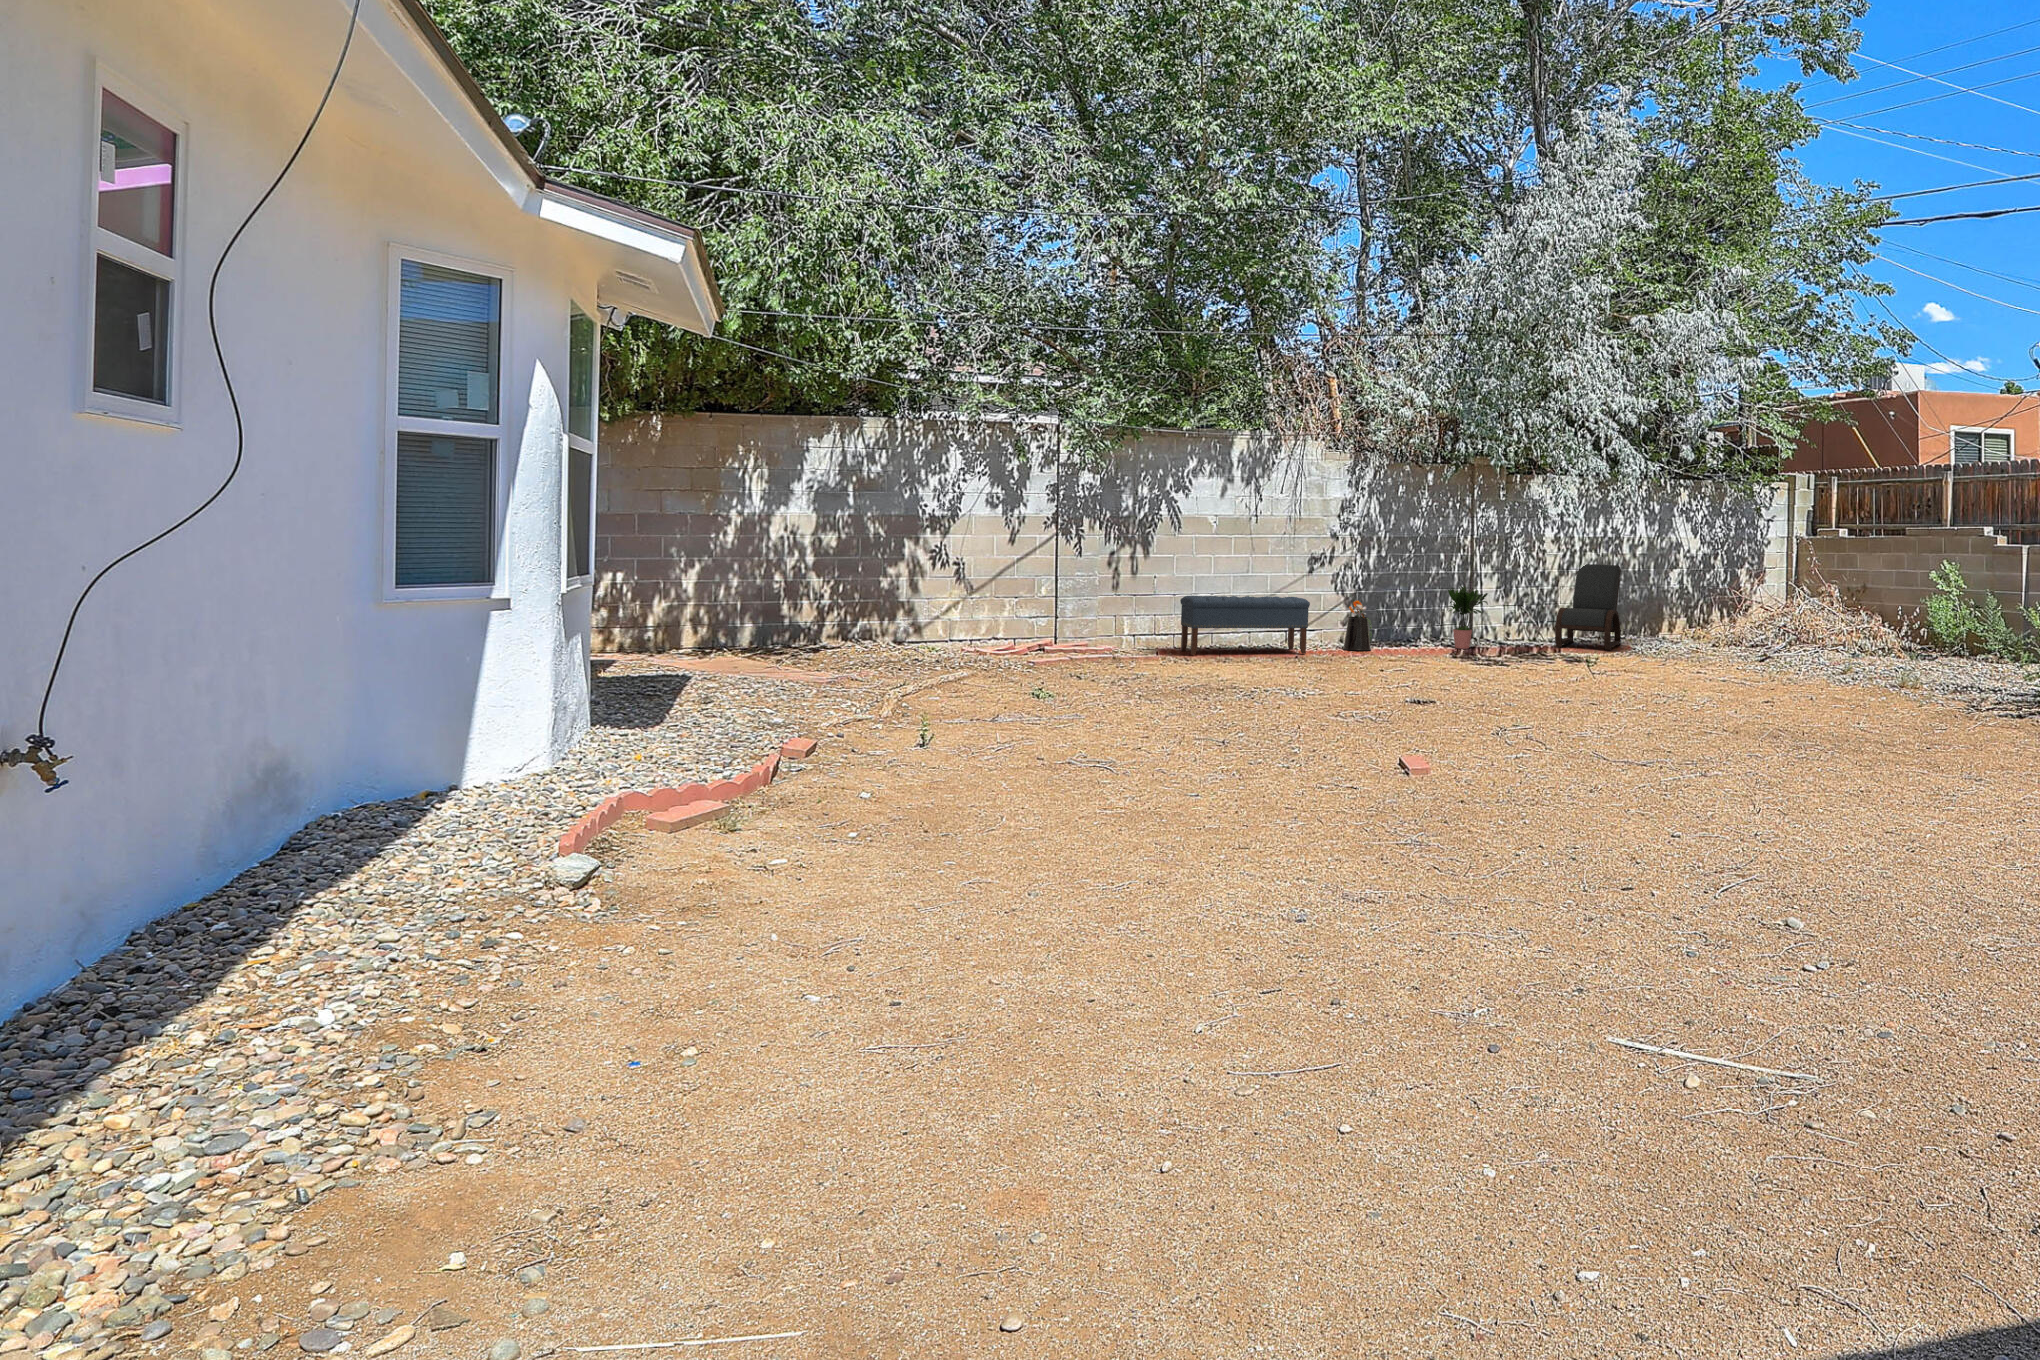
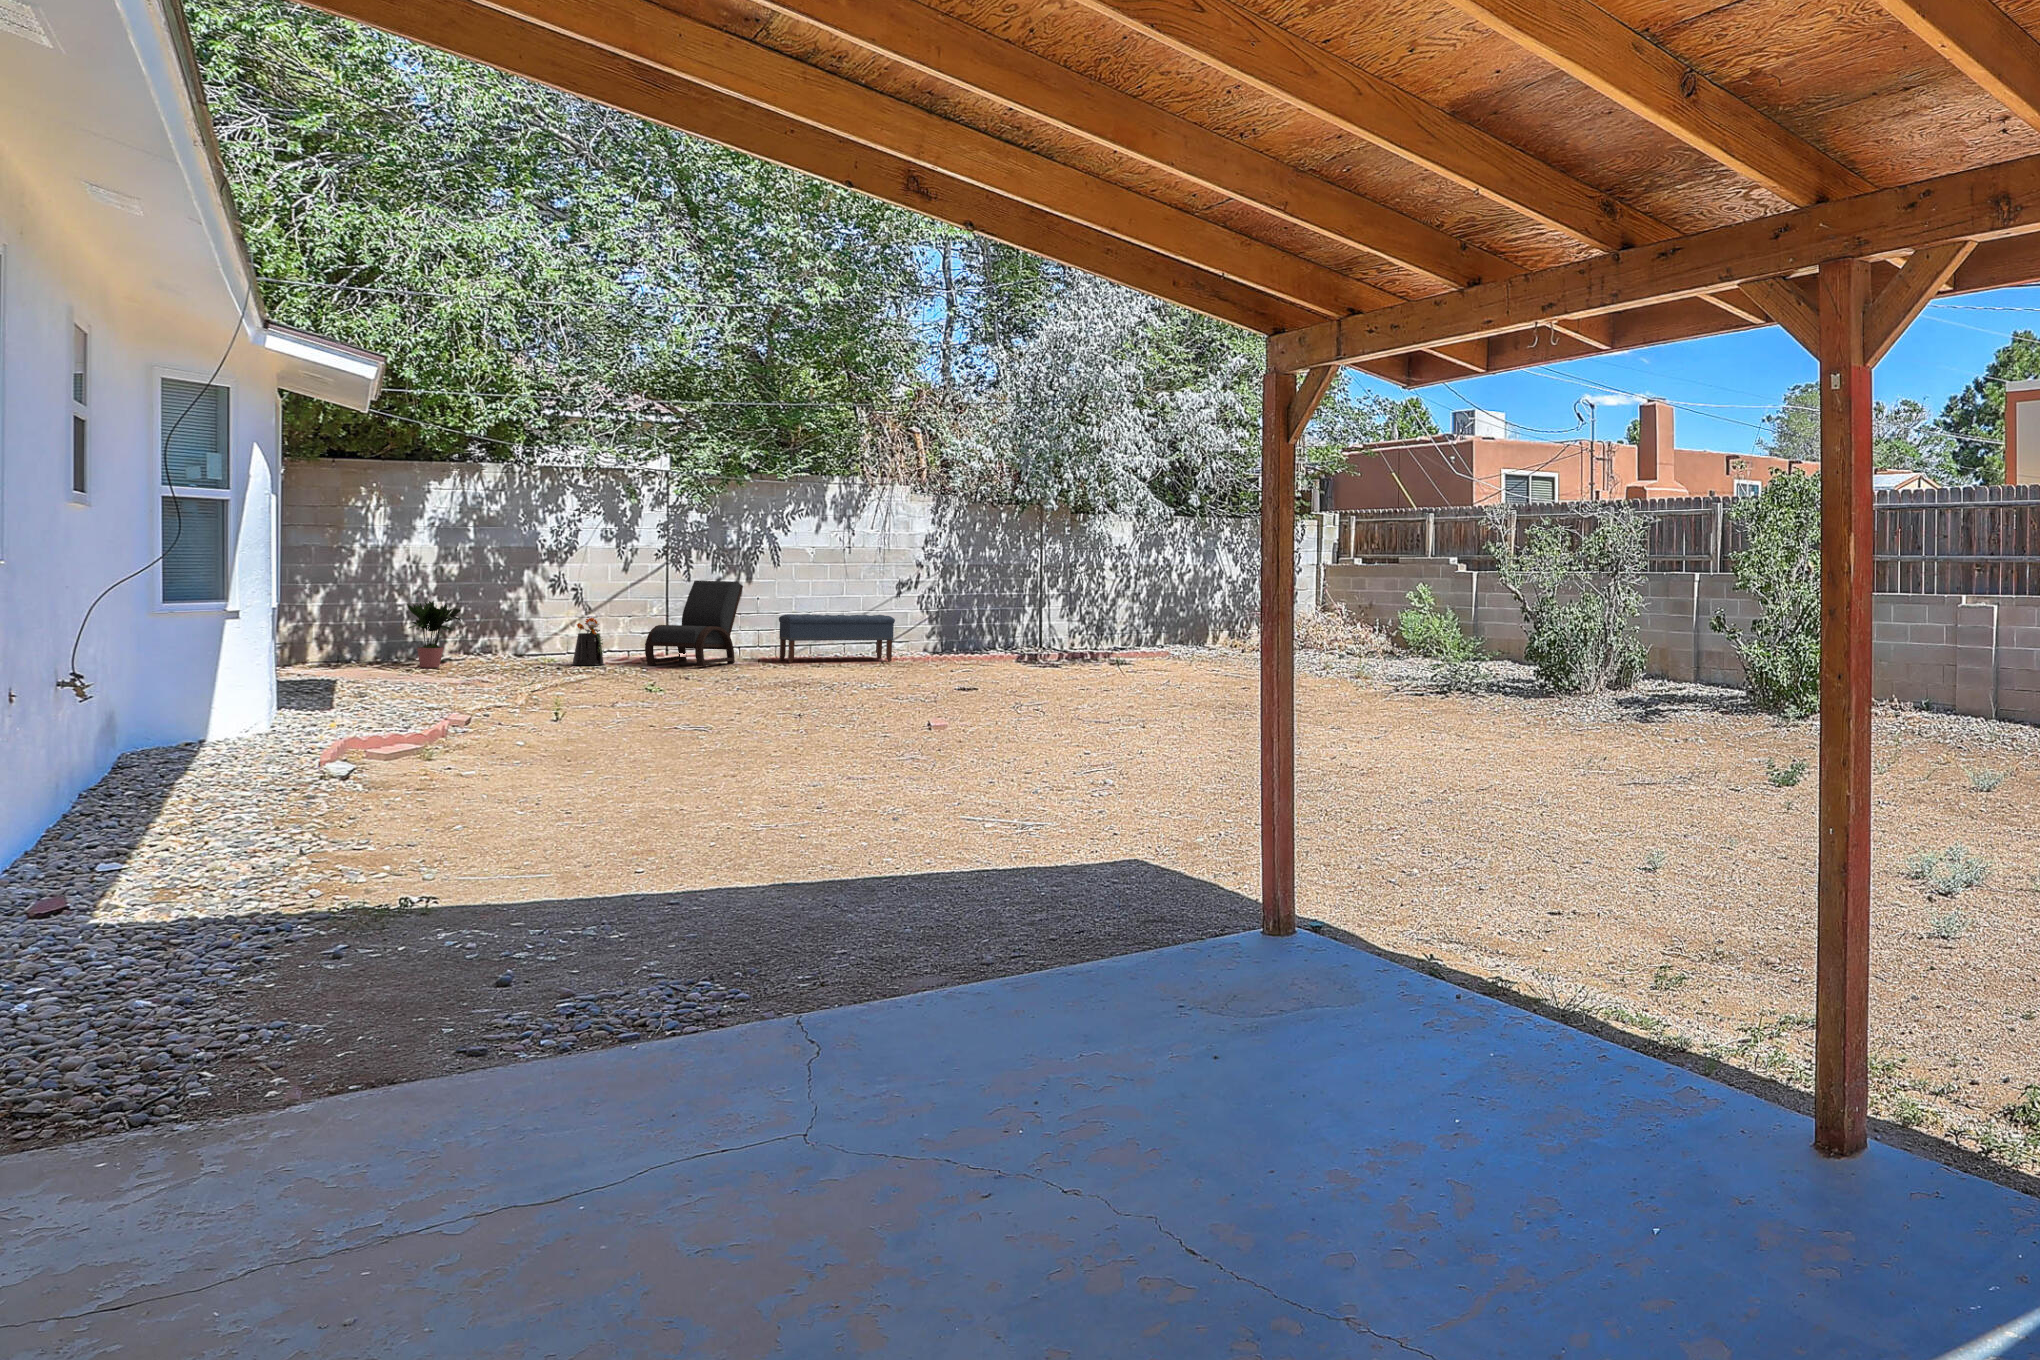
lounge chair: present [1555,564,1621,650] -> present [645,581,743,666]
potted plant: present [1448,586,1488,649] -> present [407,601,461,667]
watering can: present [1343,601,1372,650] -> present [572,618,604,665]

